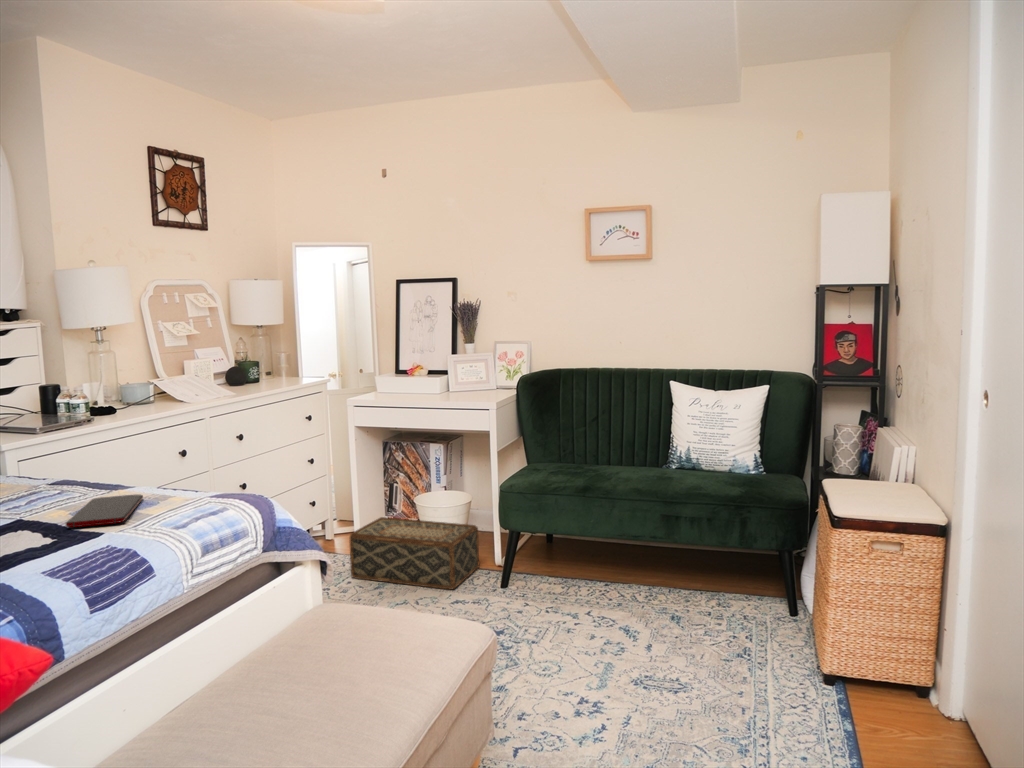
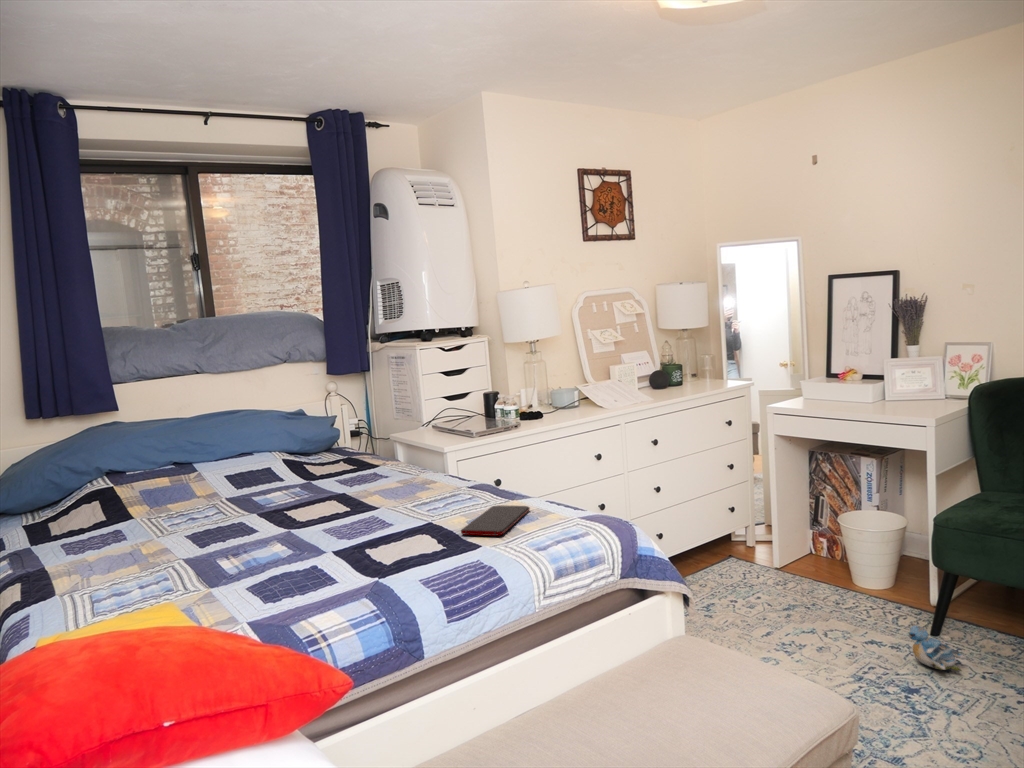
woven basket: present [350,517,479,590] -> none [758,533,913,631]
plush toy: none [484,575,525,607] -> present [909,625,964,671]

